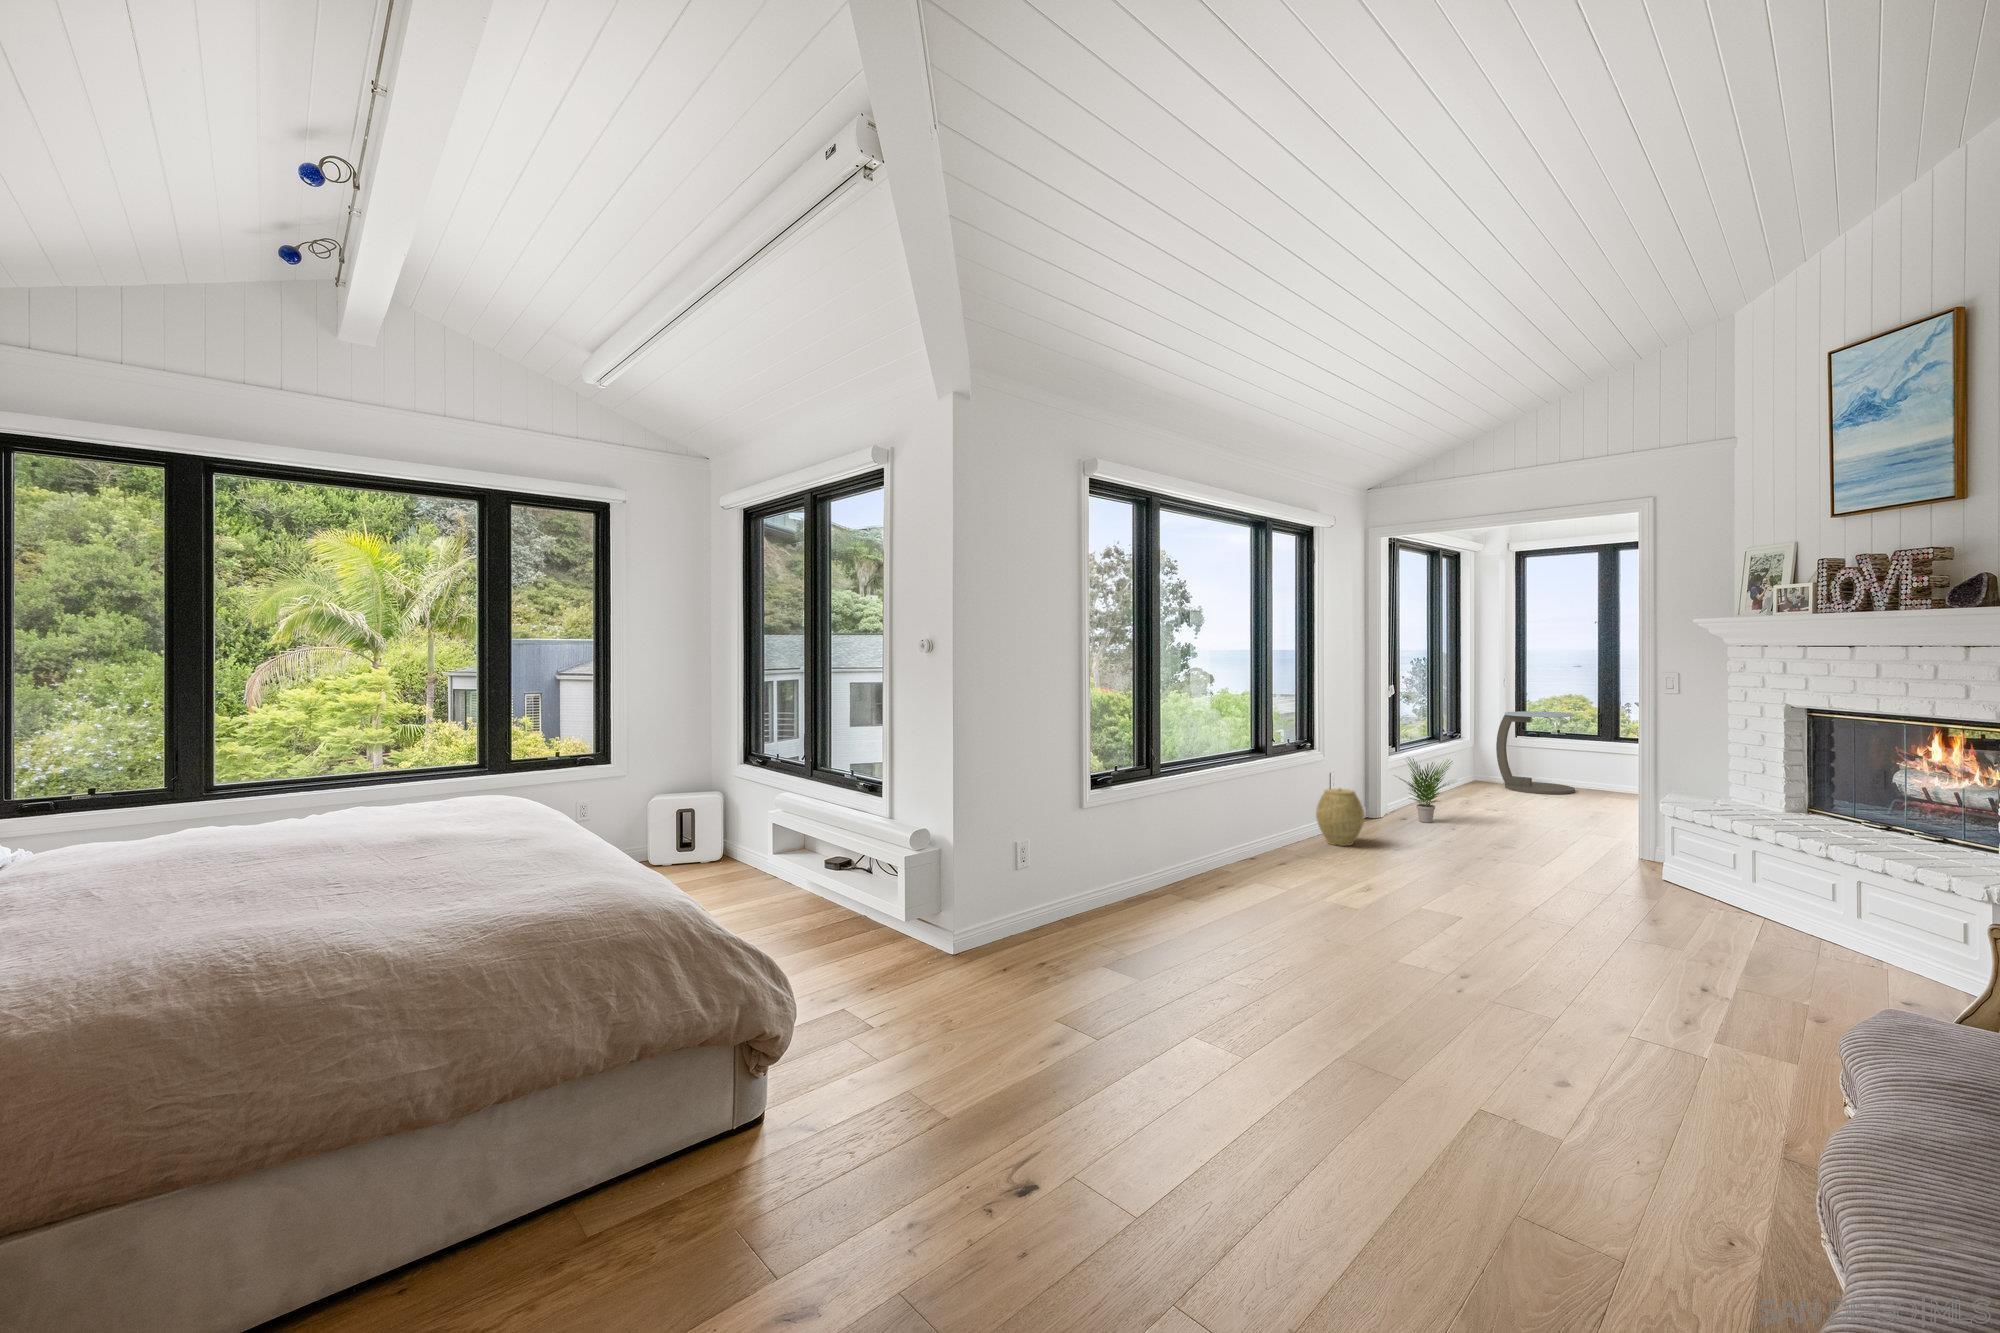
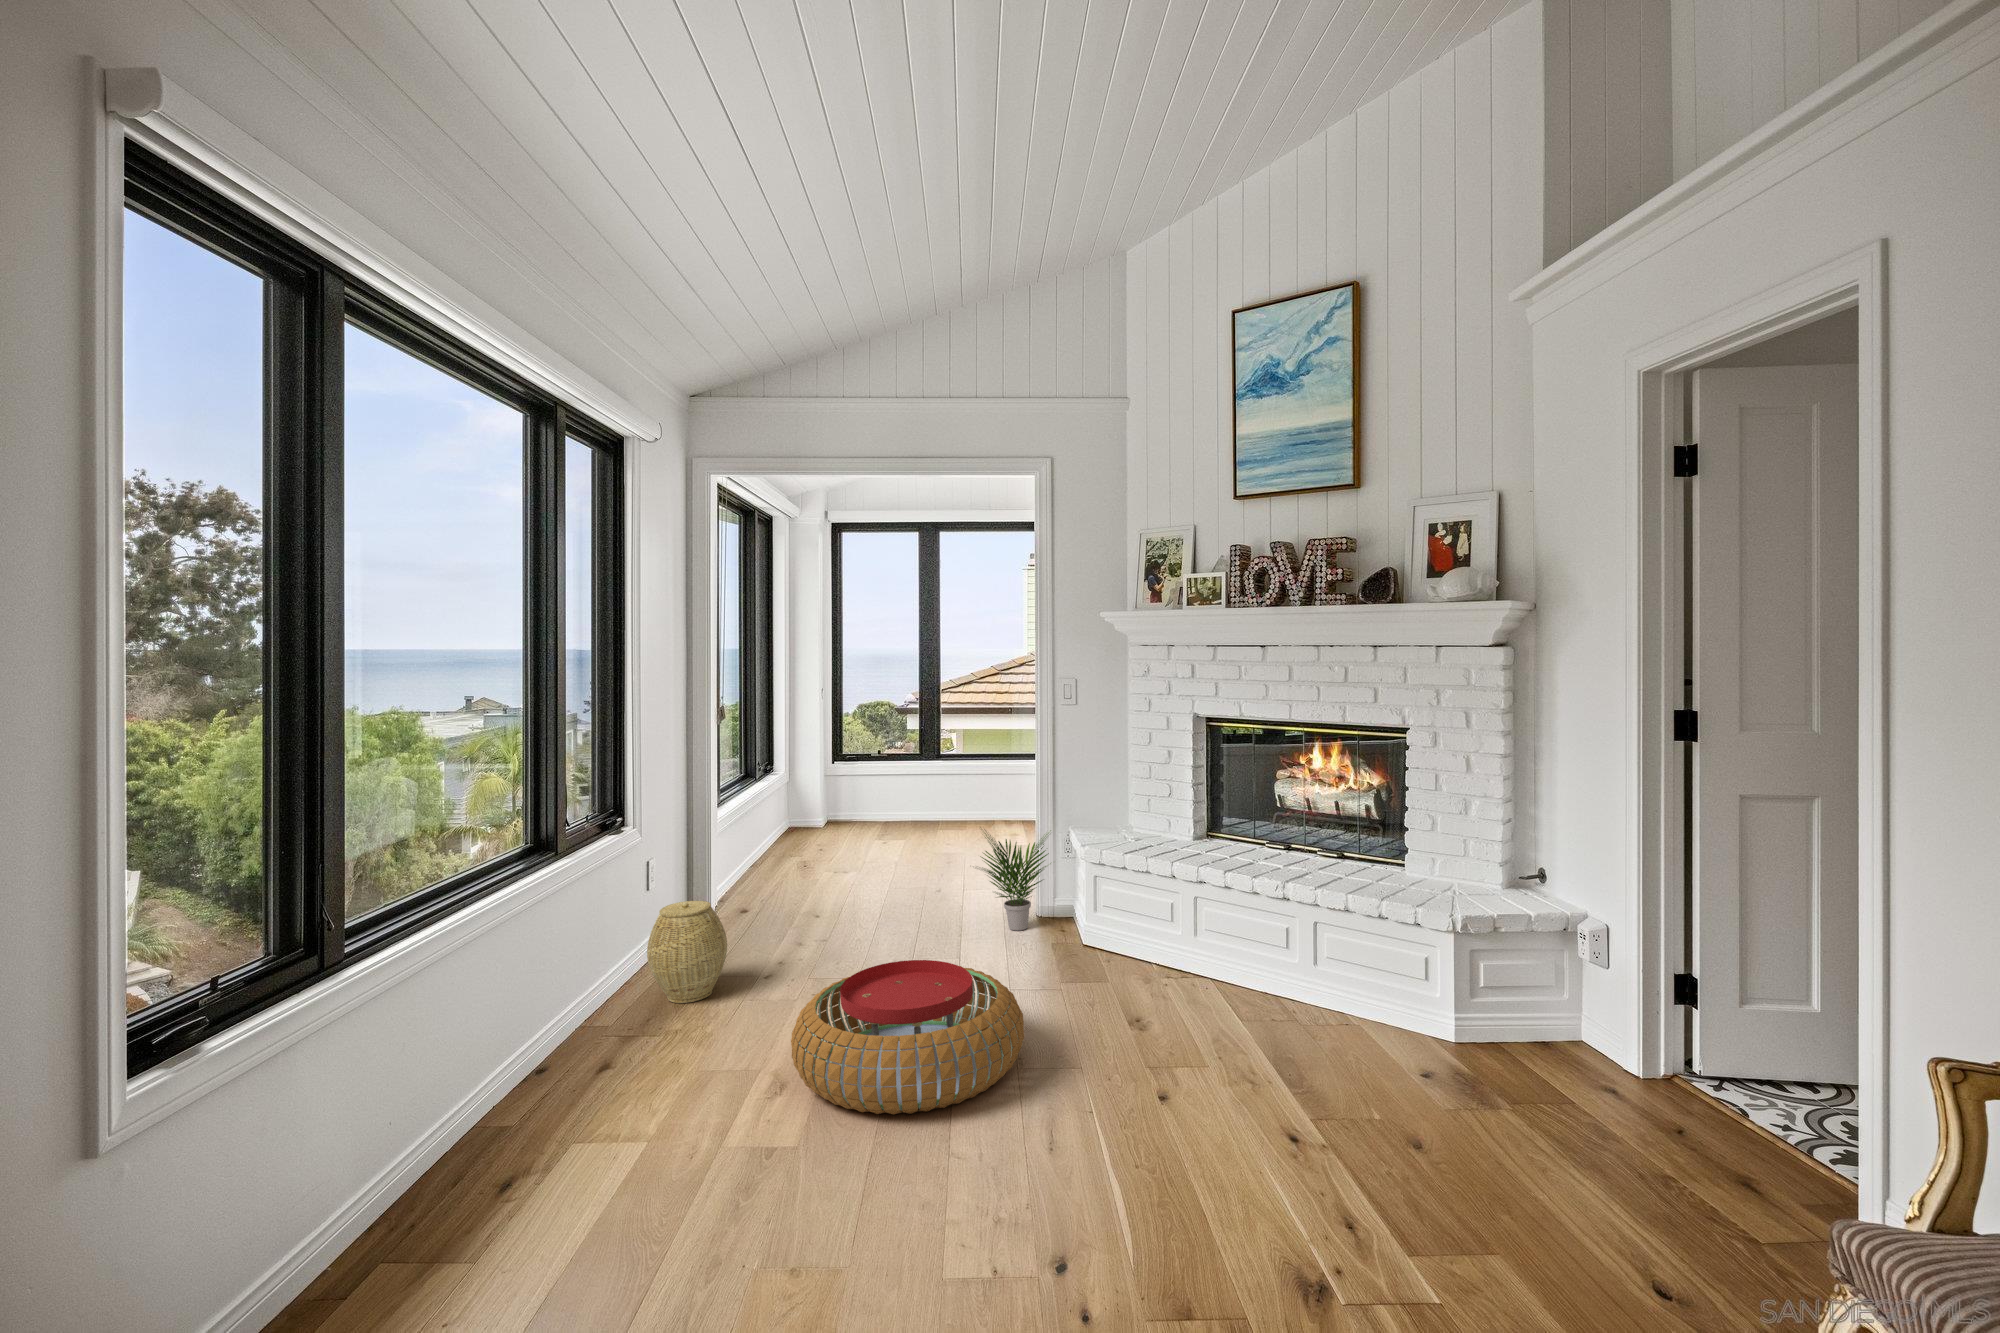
side table: present [1496,711,1575,794] -> none [820,731,904,833]
potted plant: present [1399,758,1451,823] -> present [980,833,1049,931]
pouf: none [1373,834,1533,911] -> present [791,960,1024,1115]

